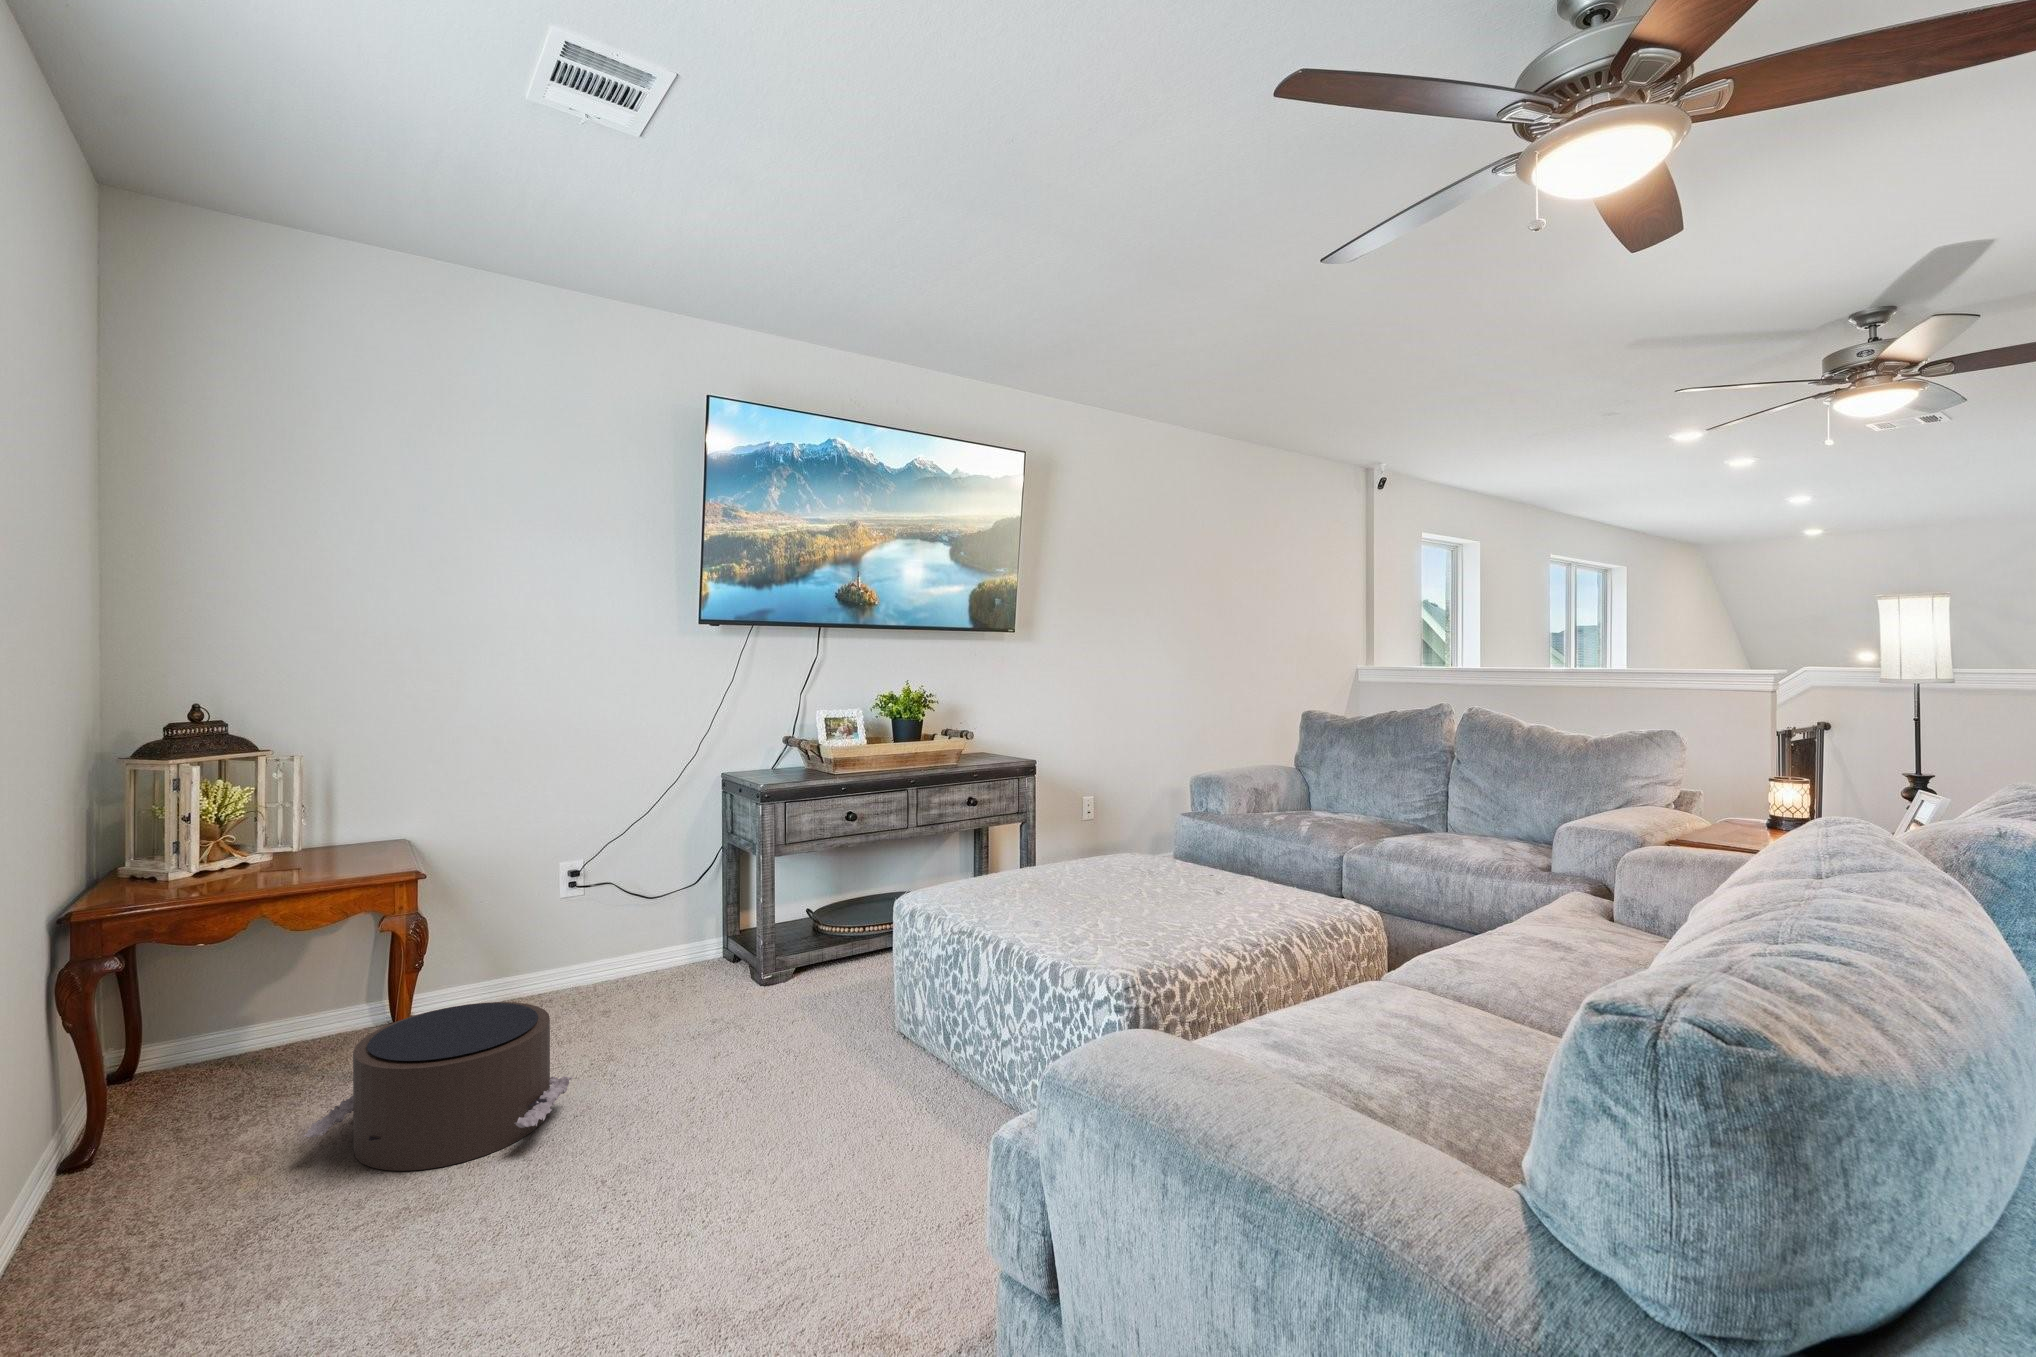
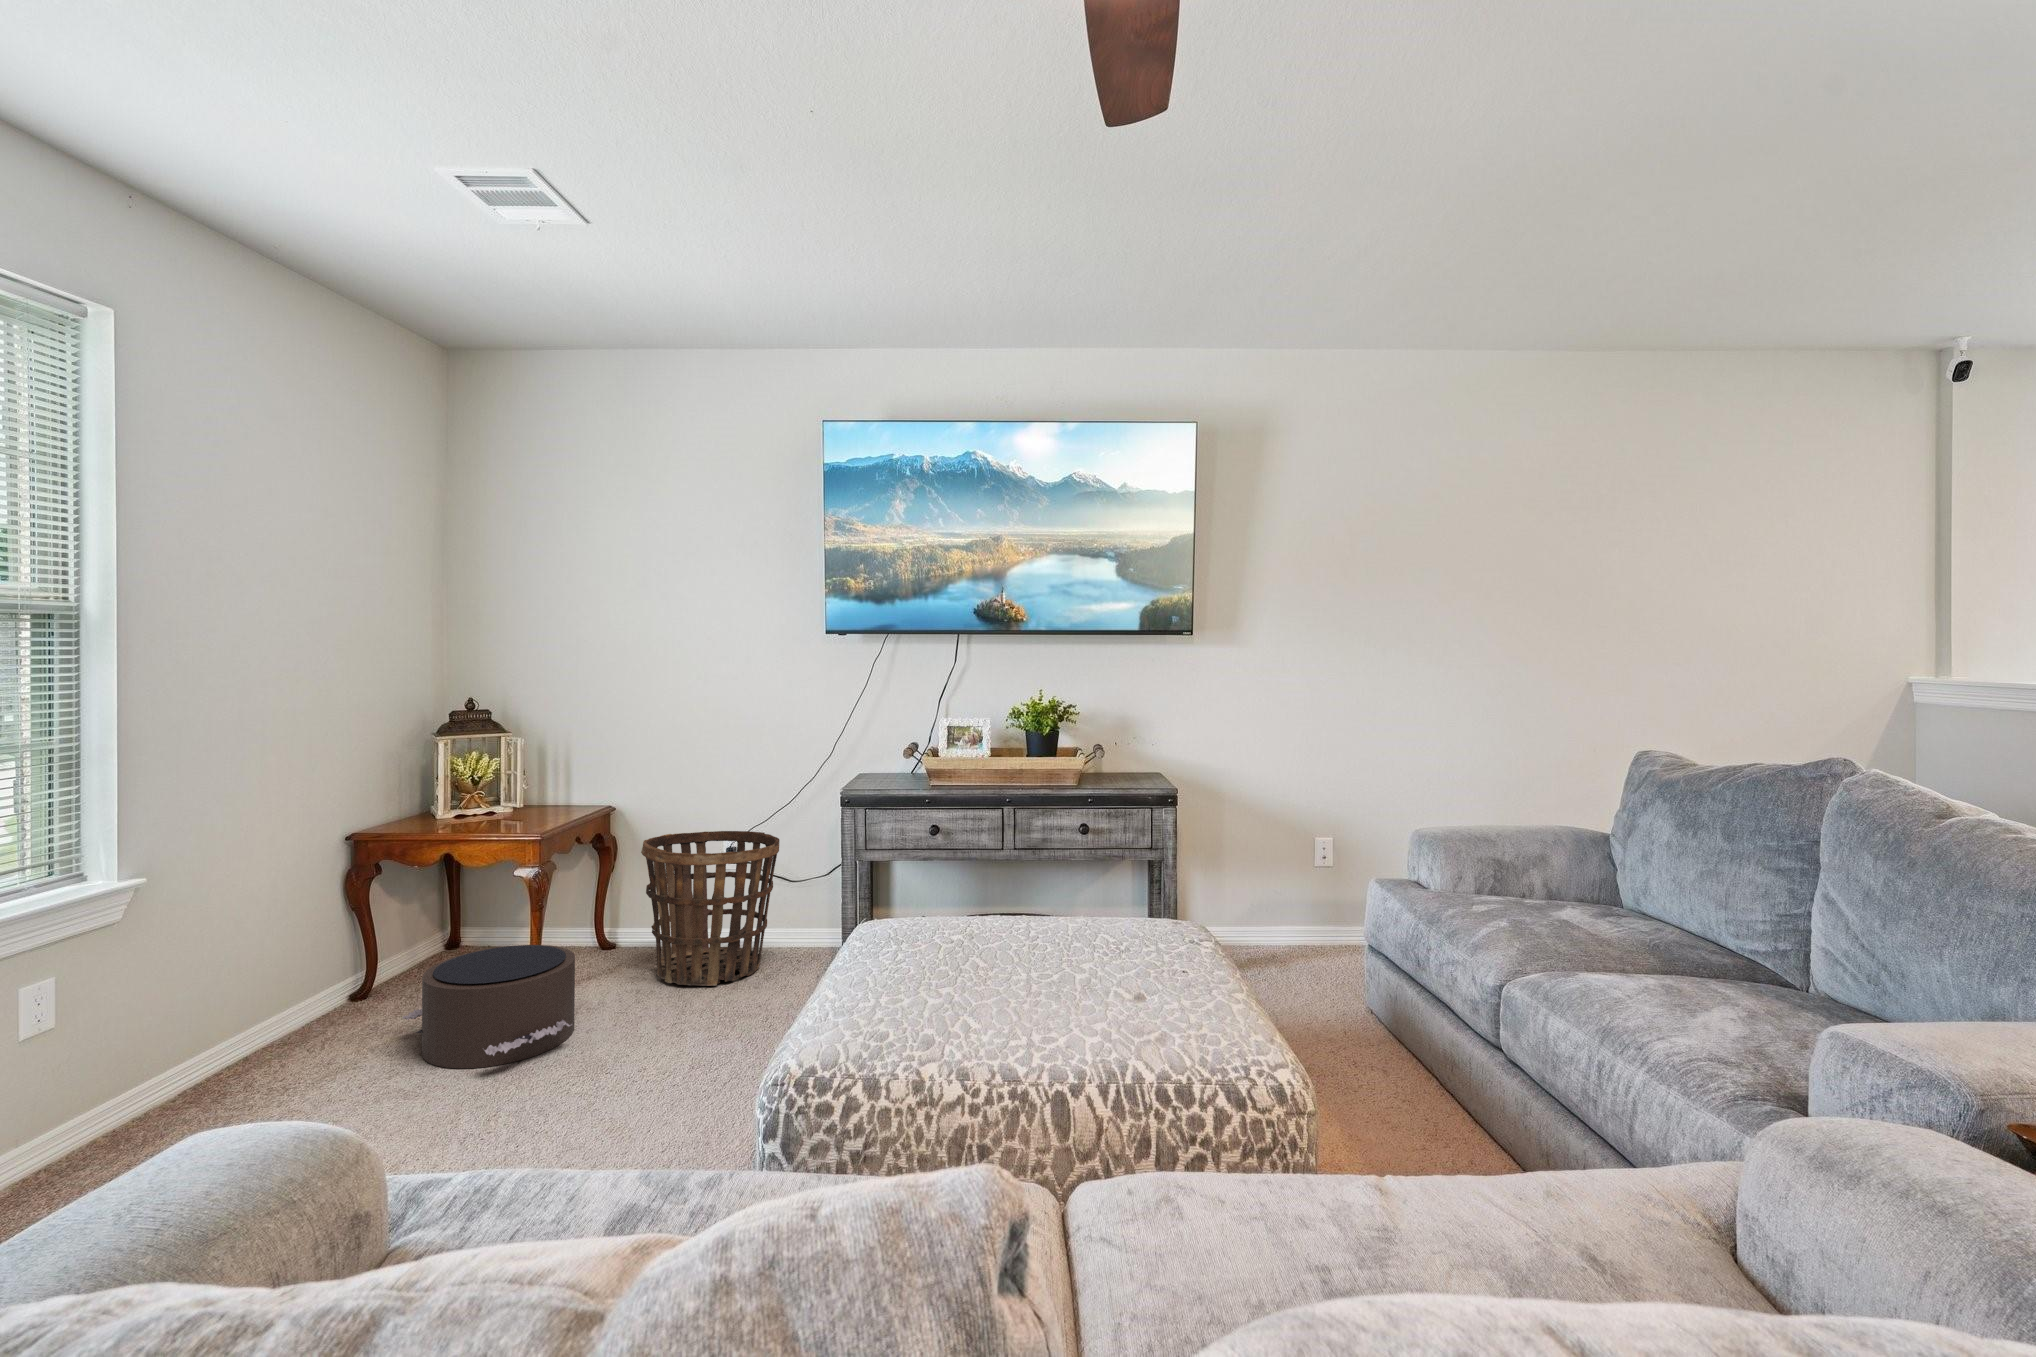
basket: none [501,845,668,1028] -> present [641,831,780,986]

